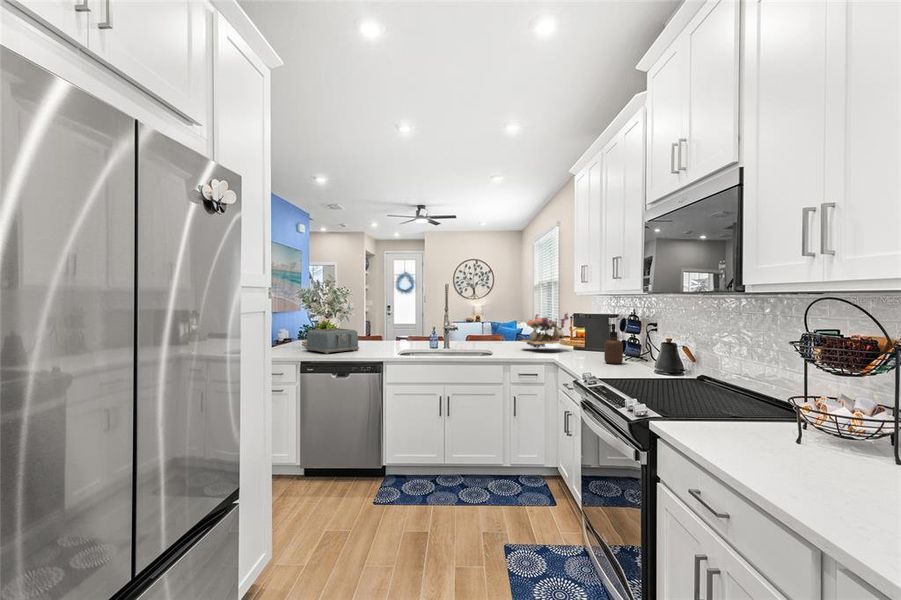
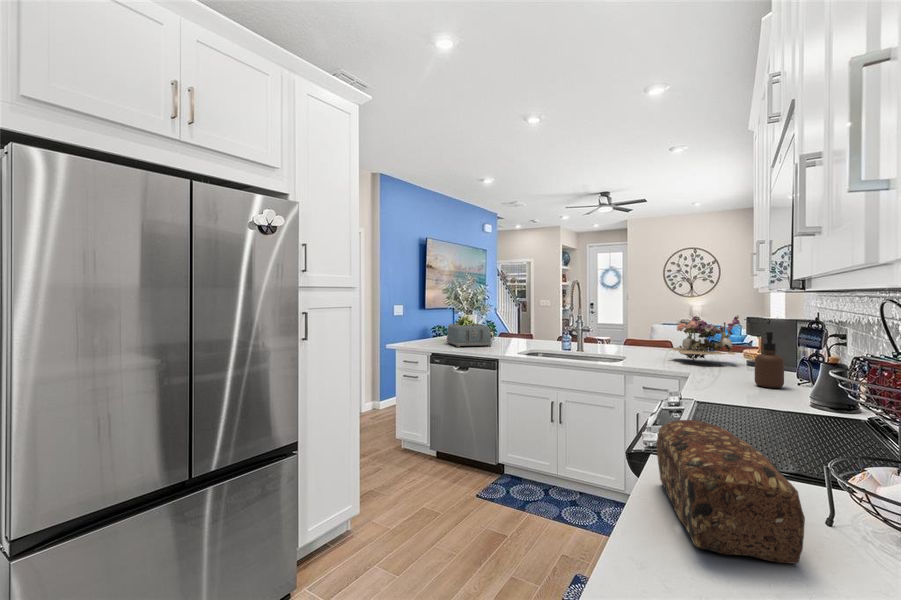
bread loaf: none [697,387,846,471] -> present [657,420,805,564]

